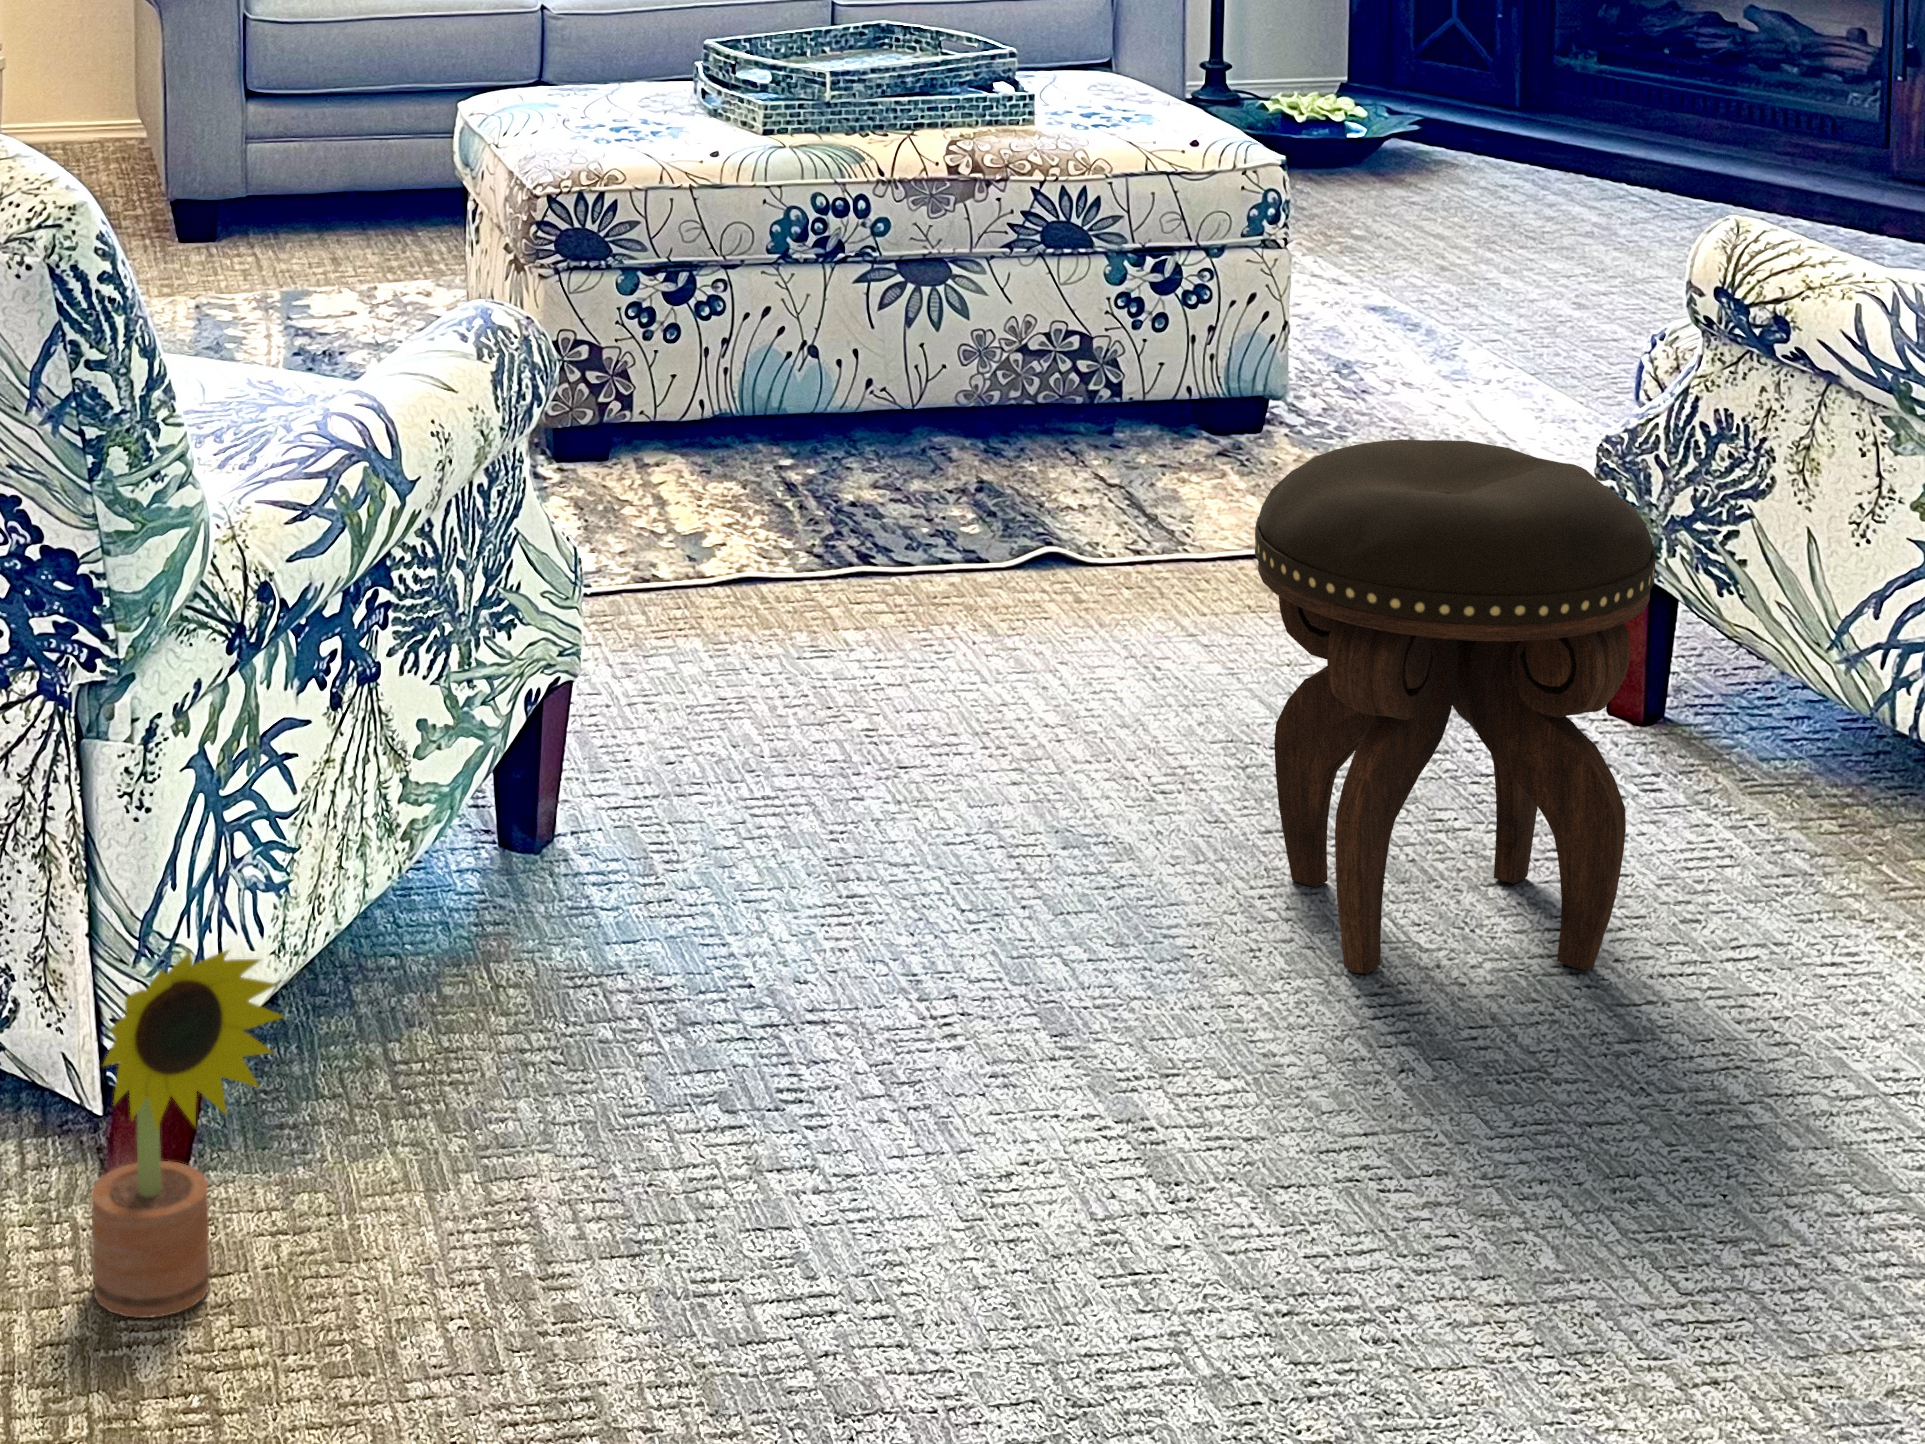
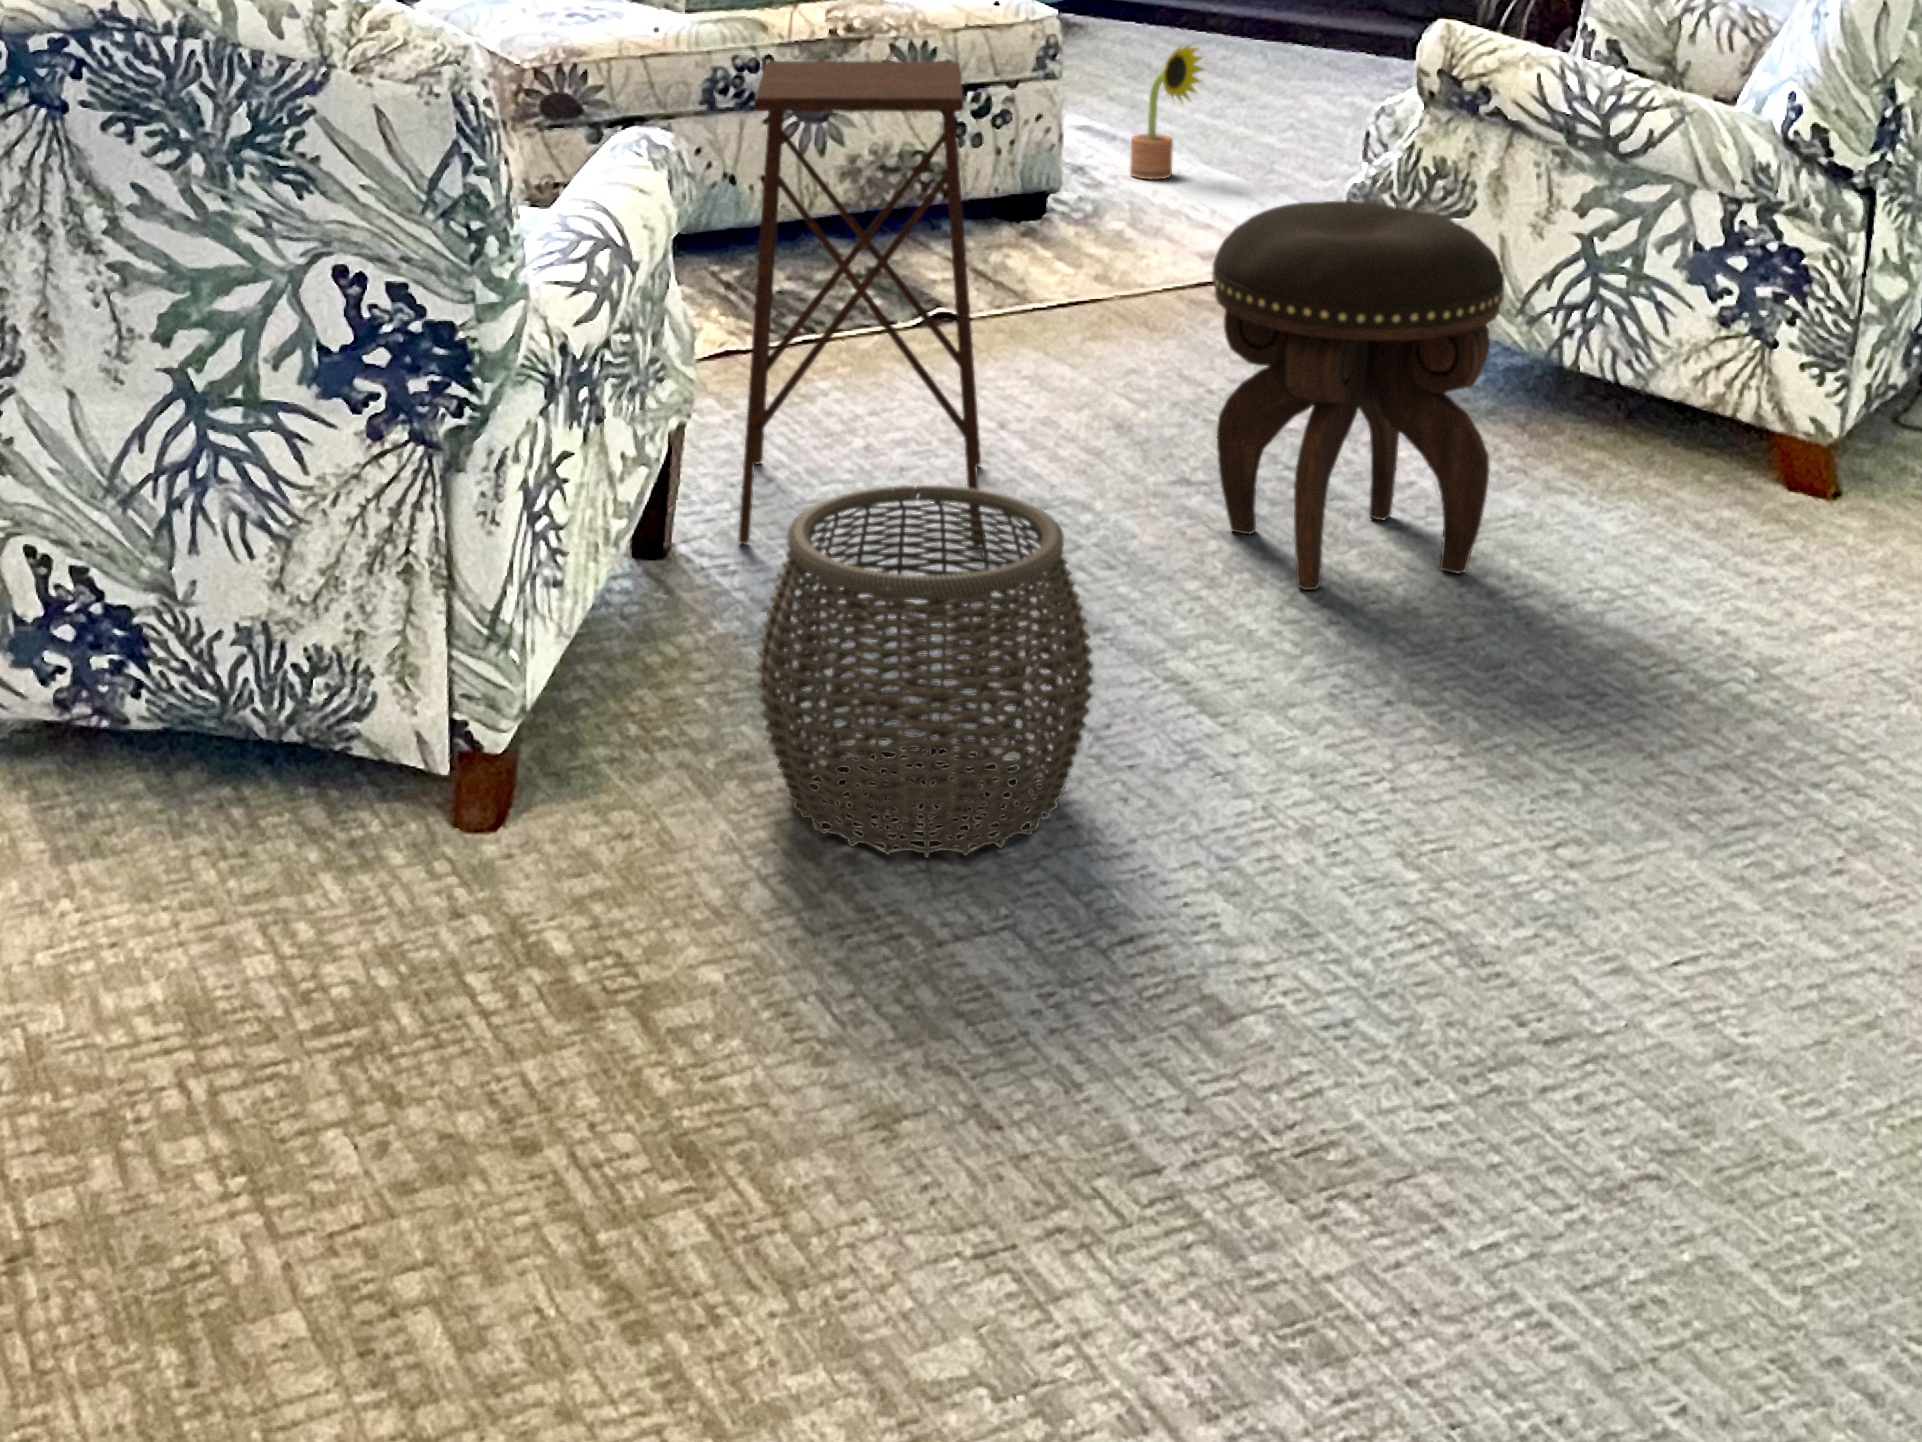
side table: none [632,214,999,870] -> present [738,61,981,546]
woven basket: none [479,790,924,1294] -> present [756,485,1094,858]
decorative plant: present [91,950,284,1318] -> present [1130,45,1204,179]

